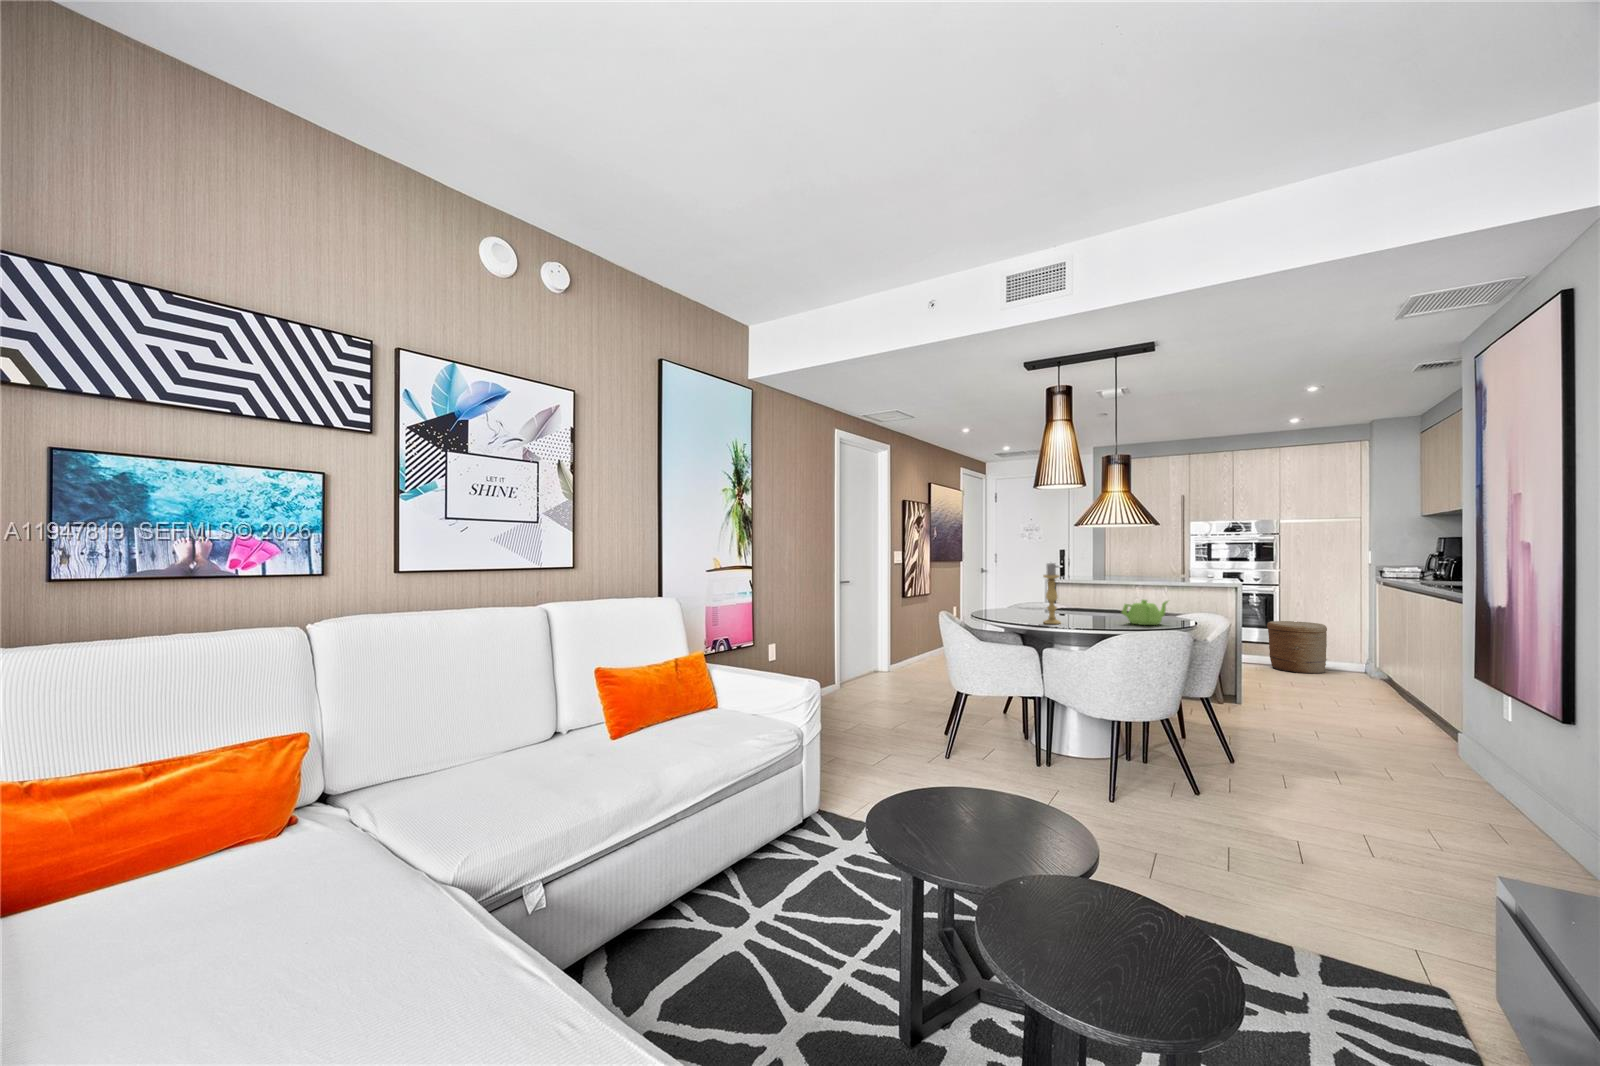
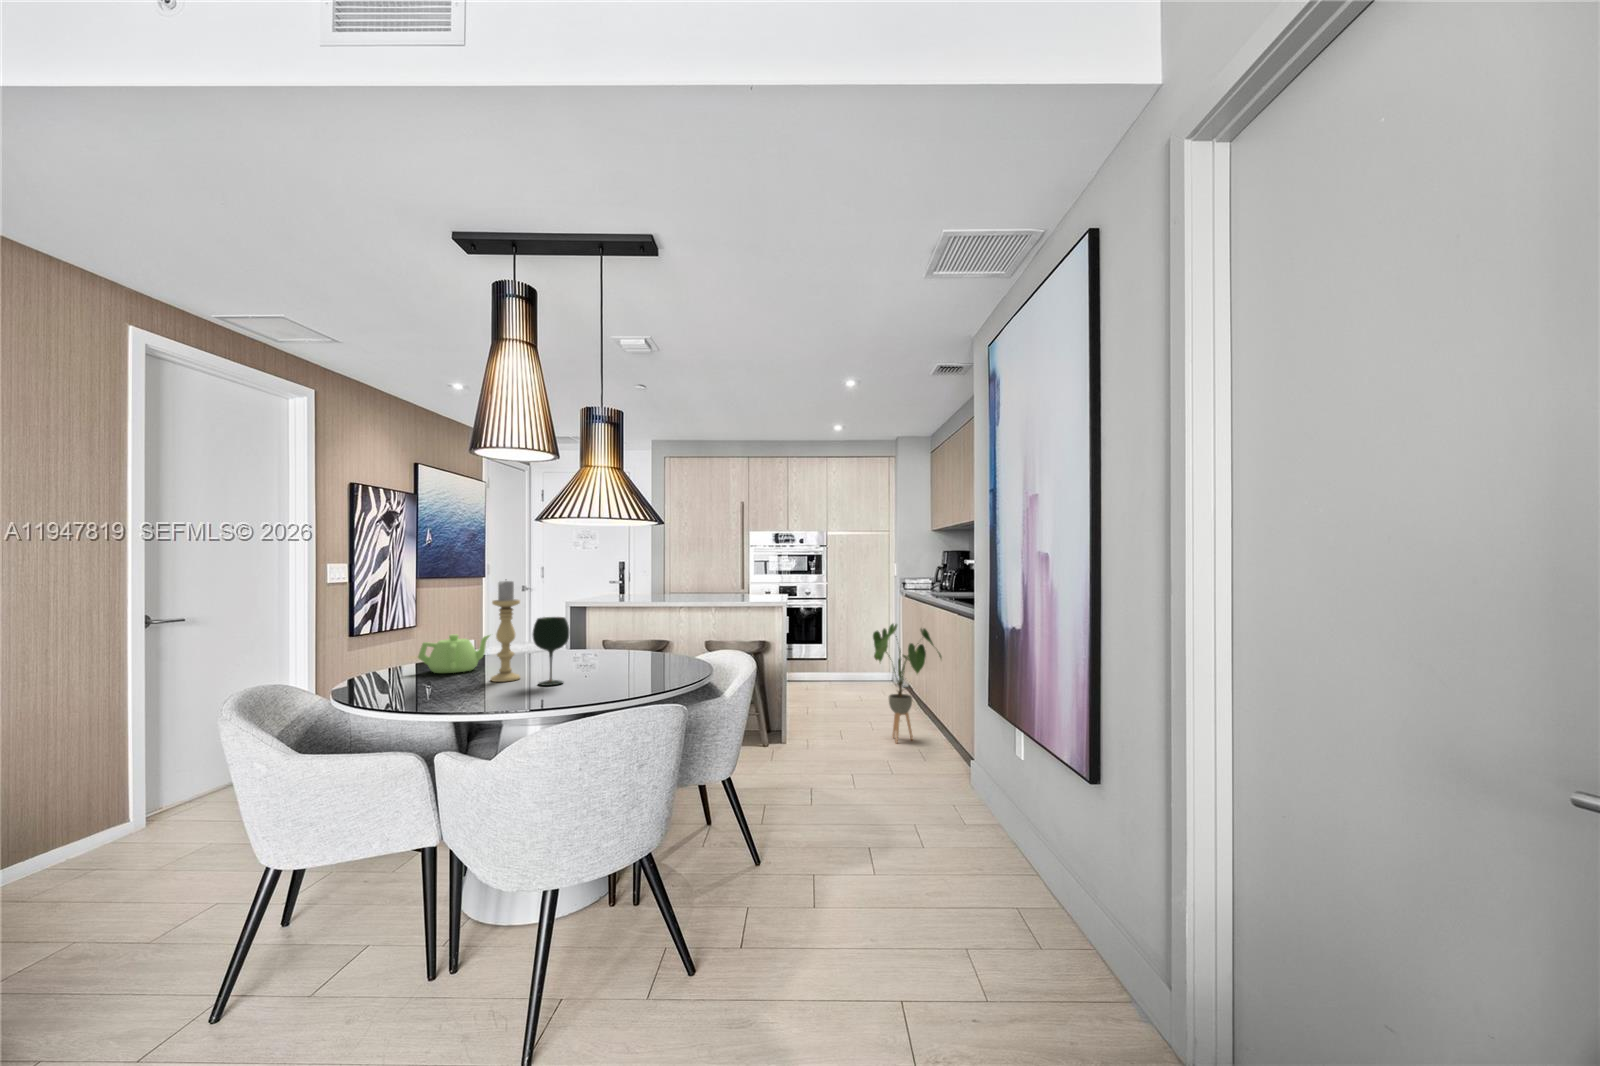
wine glass: none [1073,586,1097,627] -> present [532,617,569,686]
teapot: present [1122,600,1168,625] -> present [418,635,490,673]
house plant: none [1340,608,1427,718] -> present [873,624,942,743]
woven basket: present [1267,621,1327,674] -> none [813,636,862,691]

